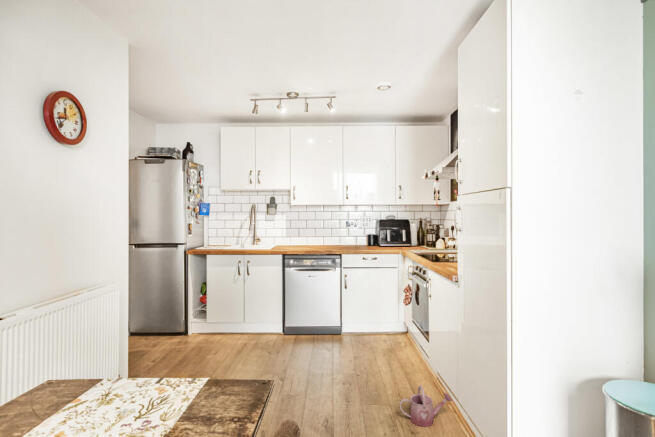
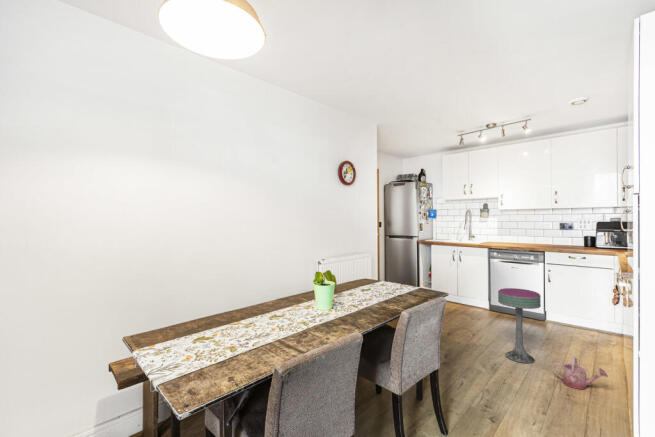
bar stool: none [328,308,376,409] -> present [498,288,541,363]

